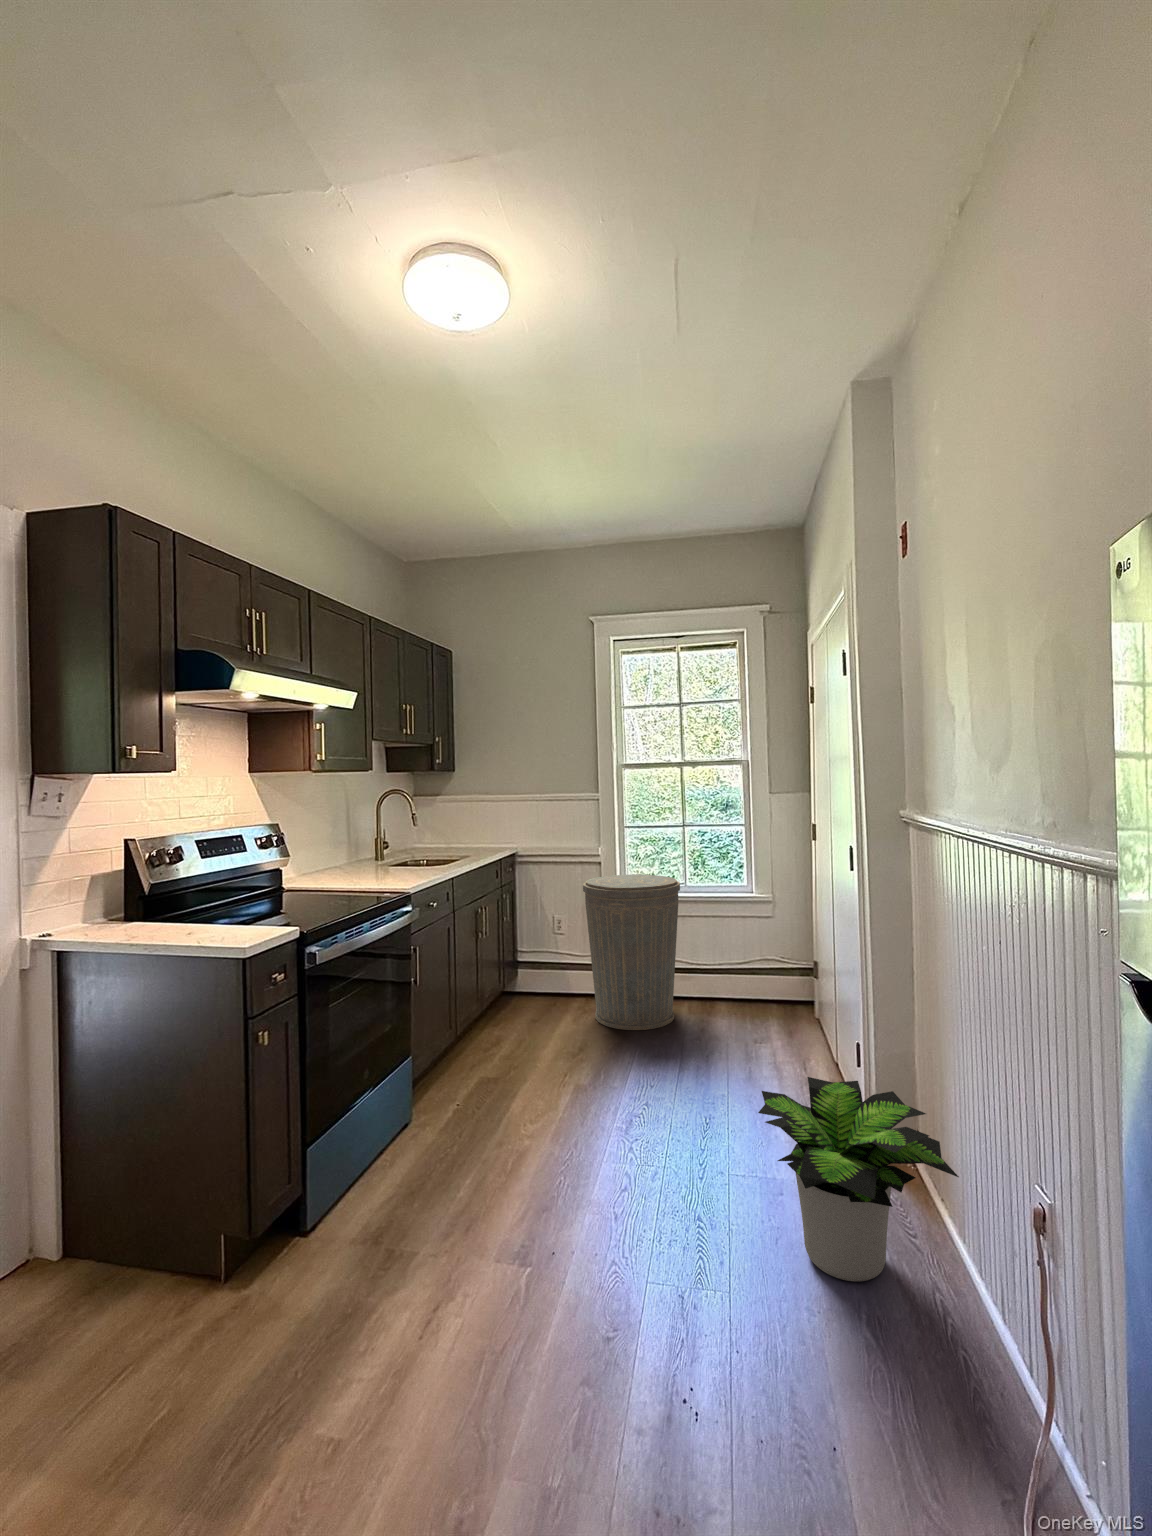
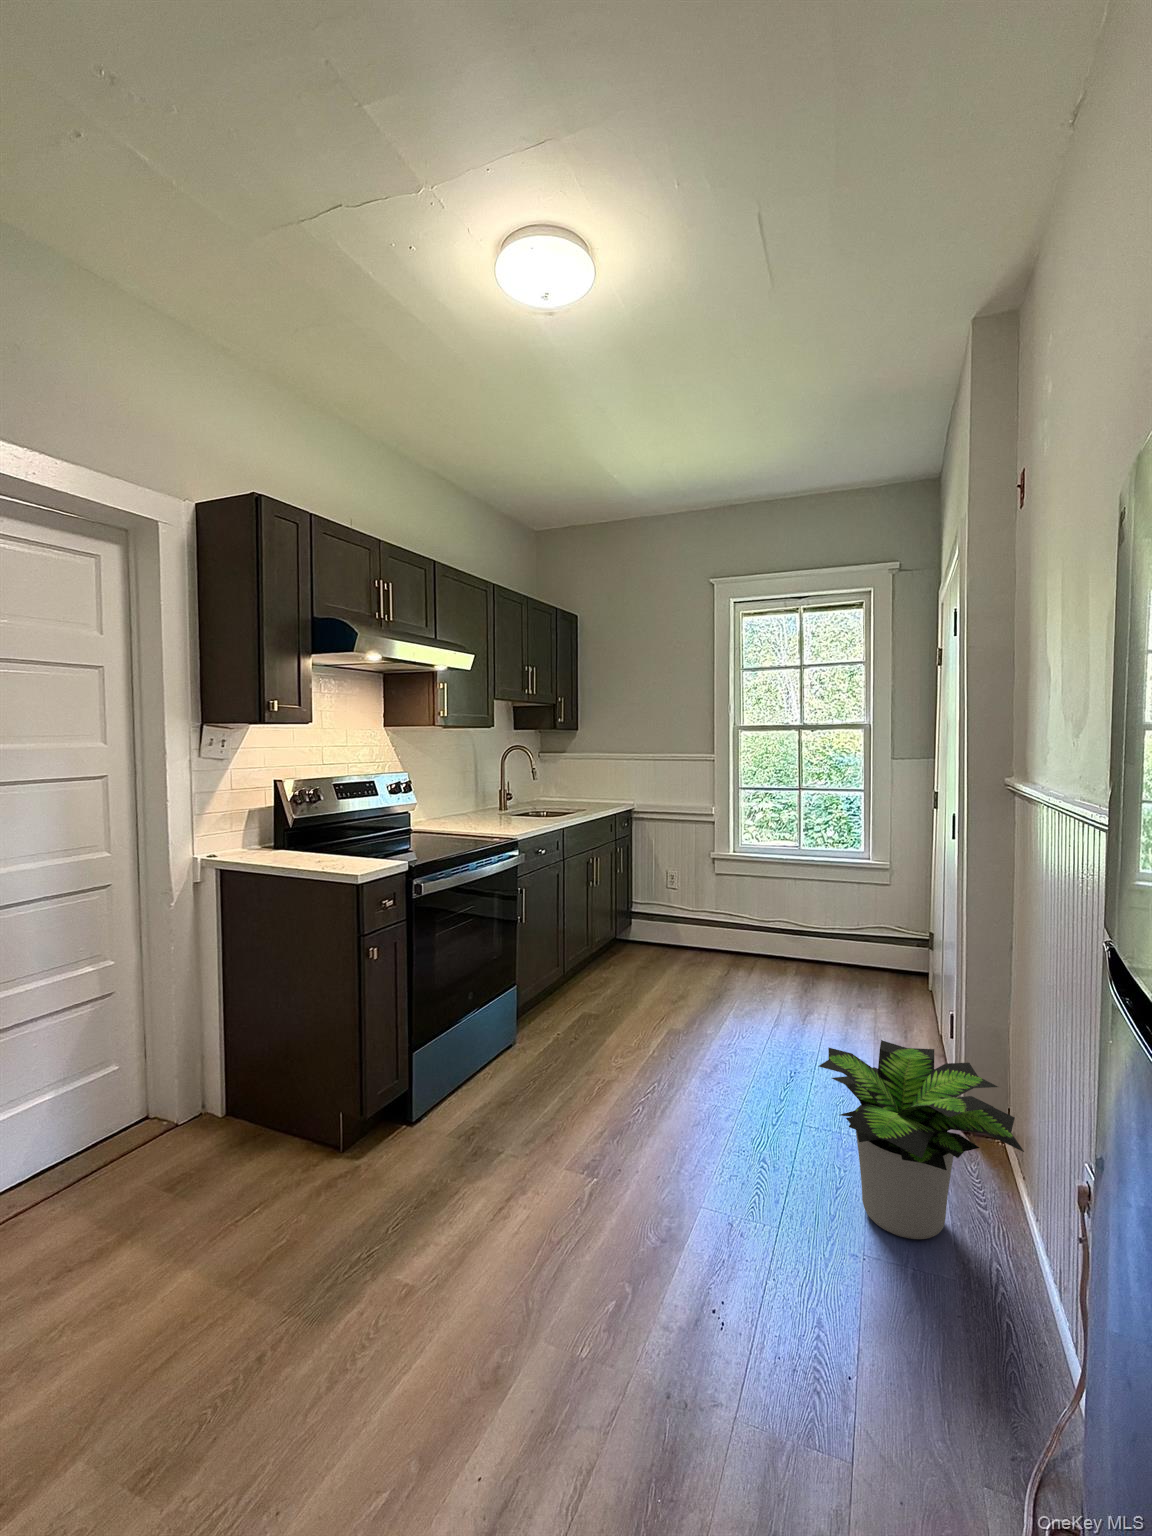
trash can: present [583,874,680,1030] -> none [692,836,790,988]

